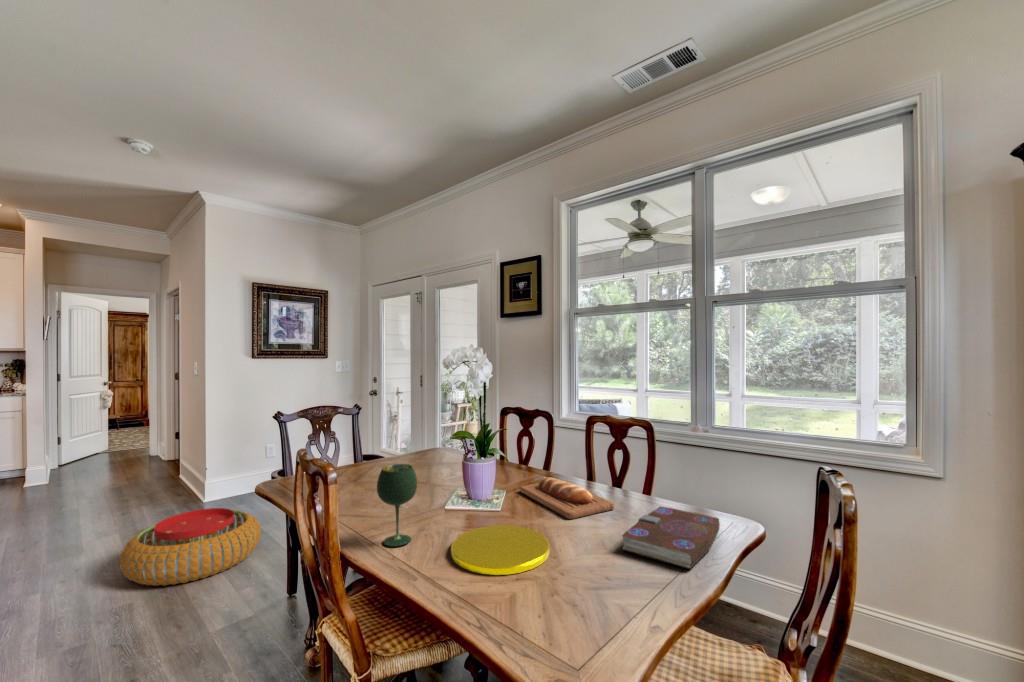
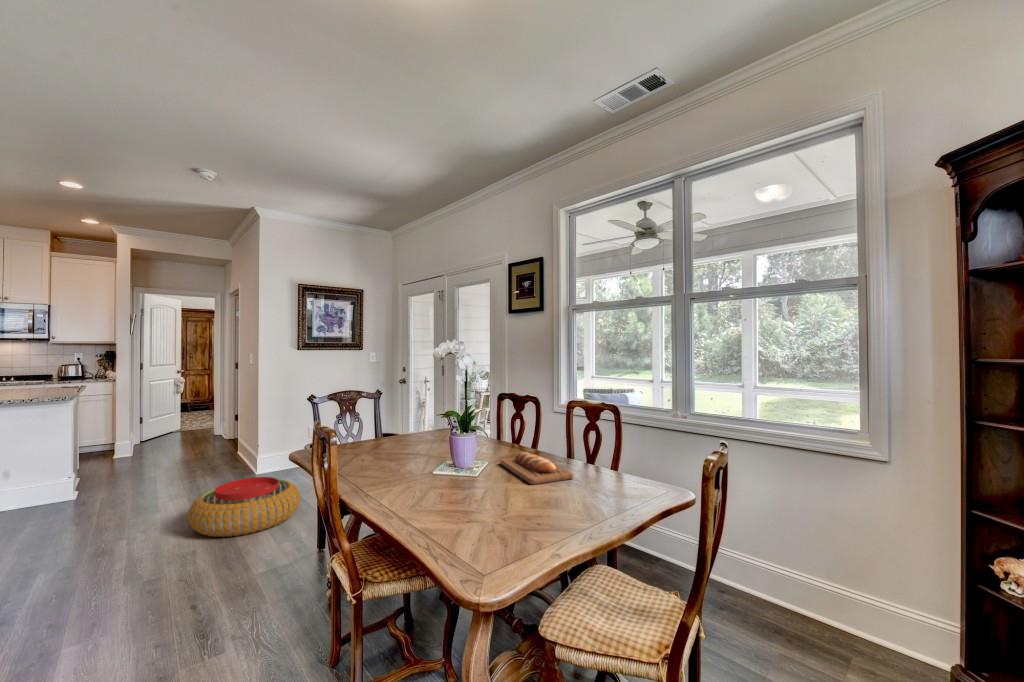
wine glass: present [377,464,417,547] -> none [370,434,403,498]
book: present [621,506,720,569] -> none [560,476,653,521]
plate: present [451,525,549,575] -> none [425,486,504,519]

